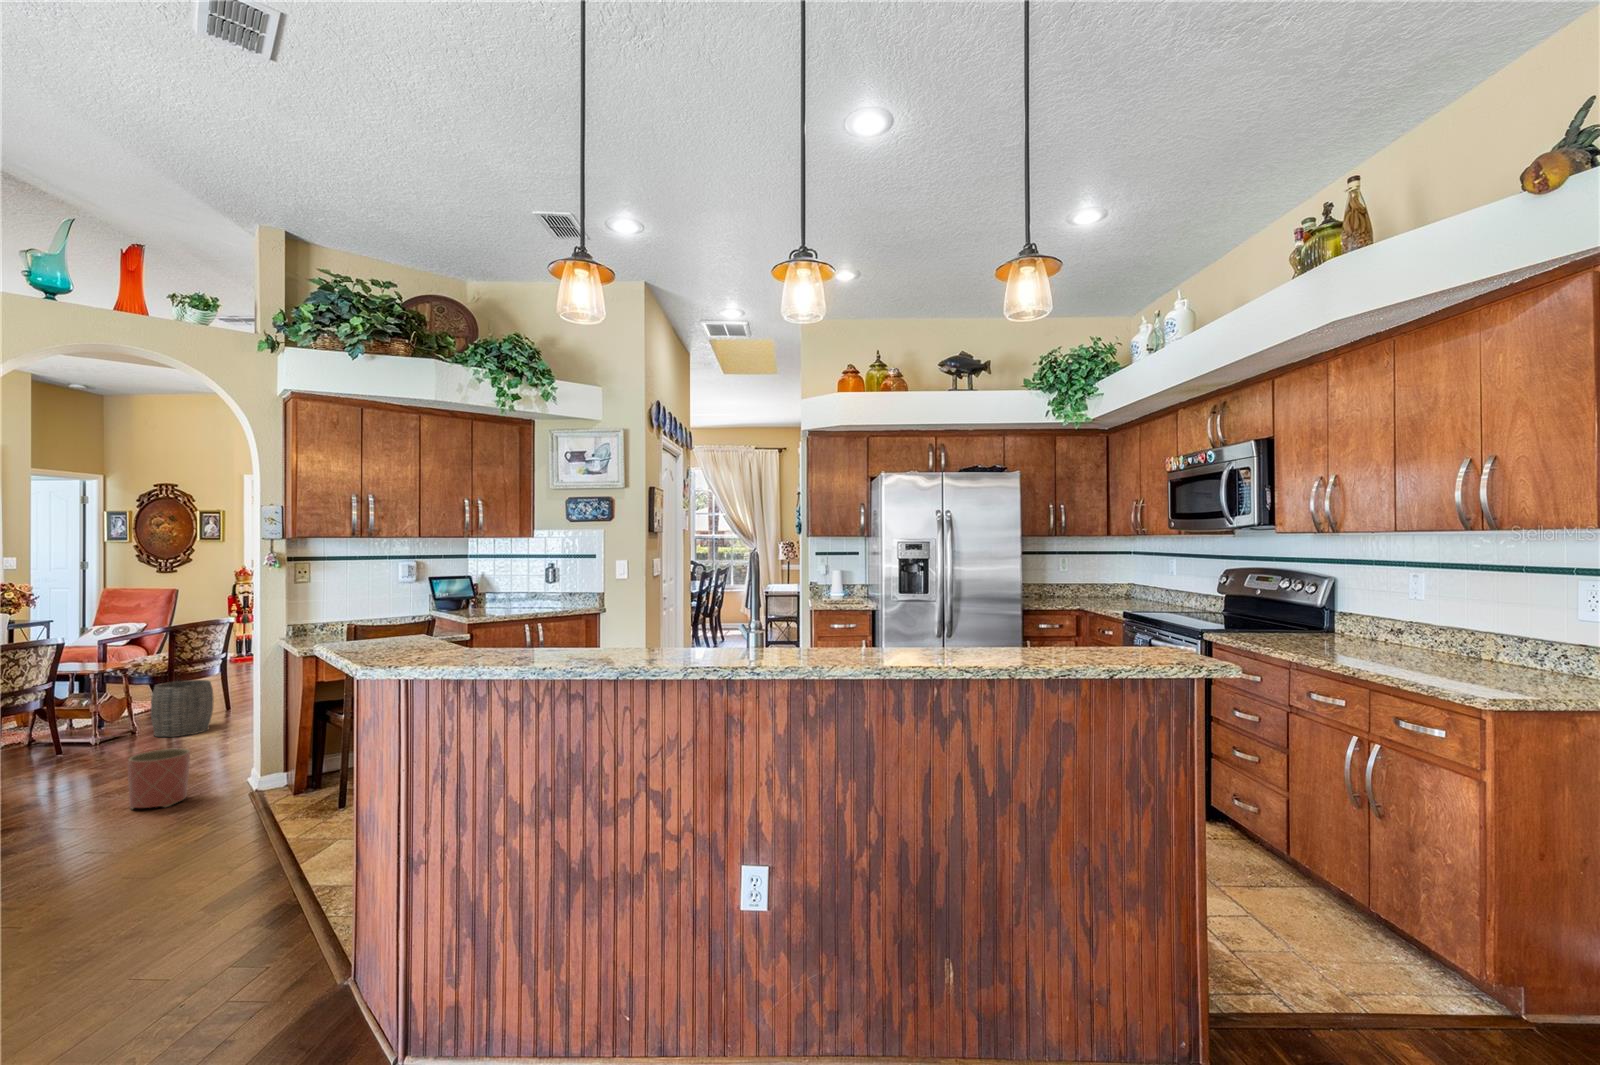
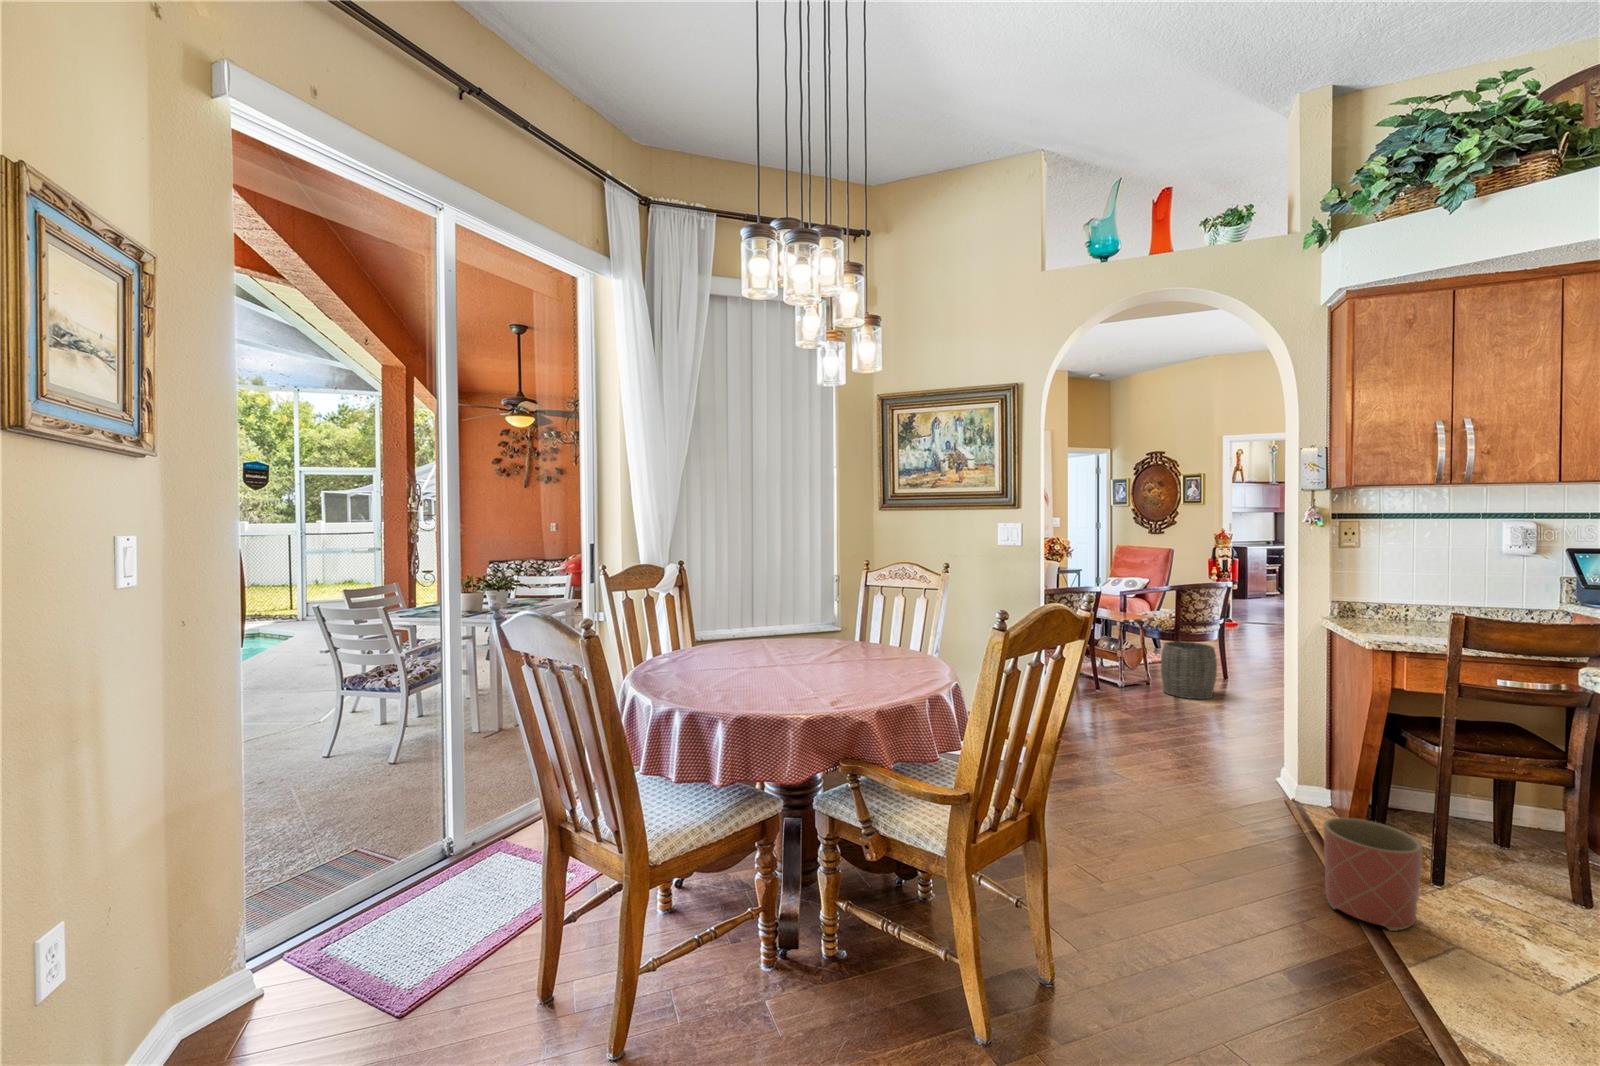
planter: present [128,748,190,809] -> present [1324,818,1422,931]

